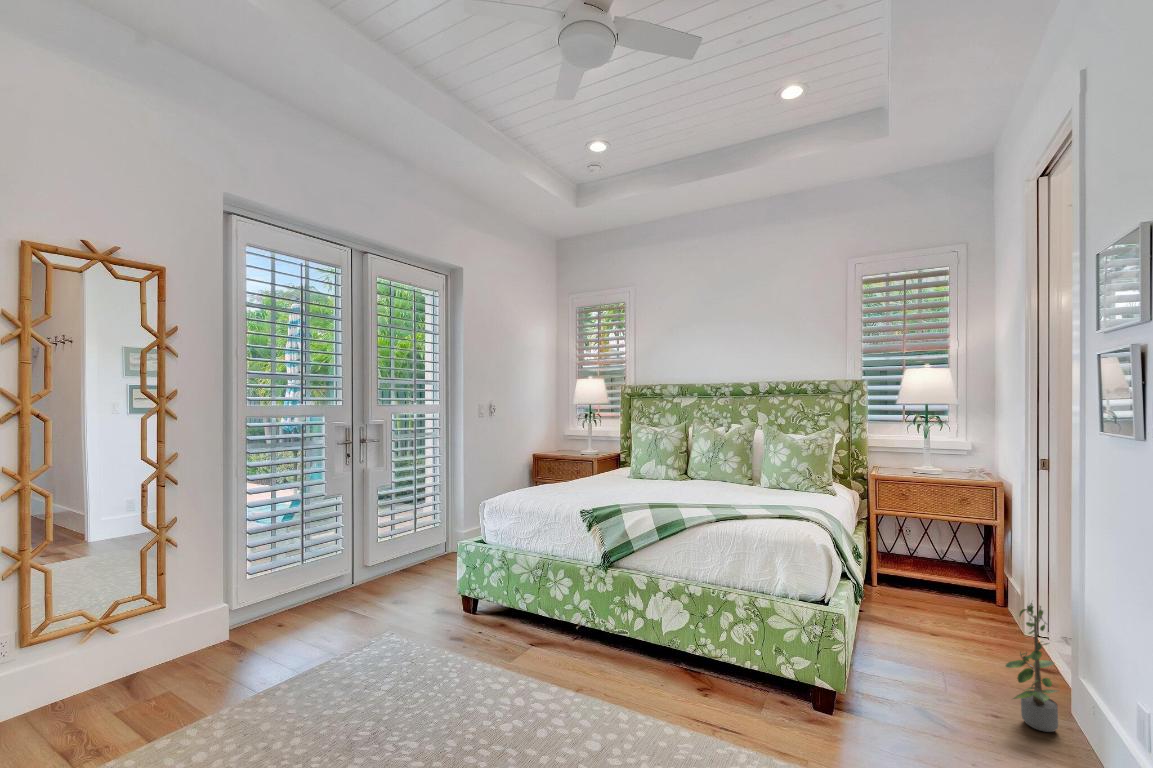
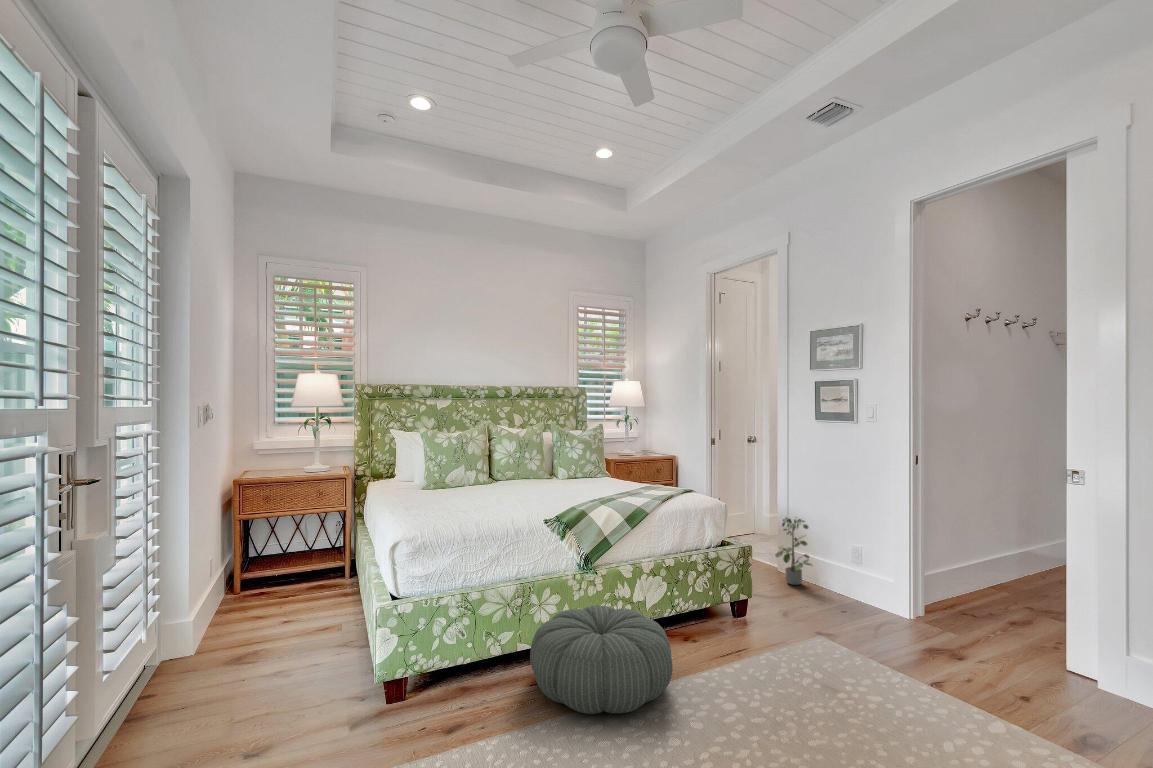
pouf: none [481,595,619,696] -> present [530,605,673,714]

